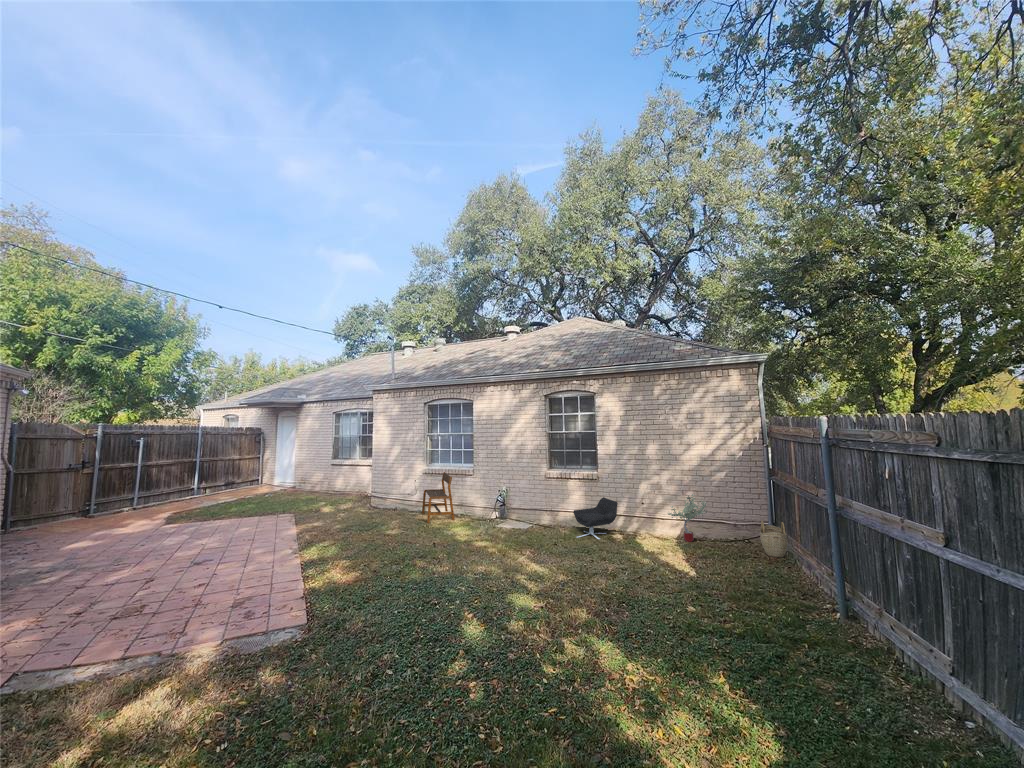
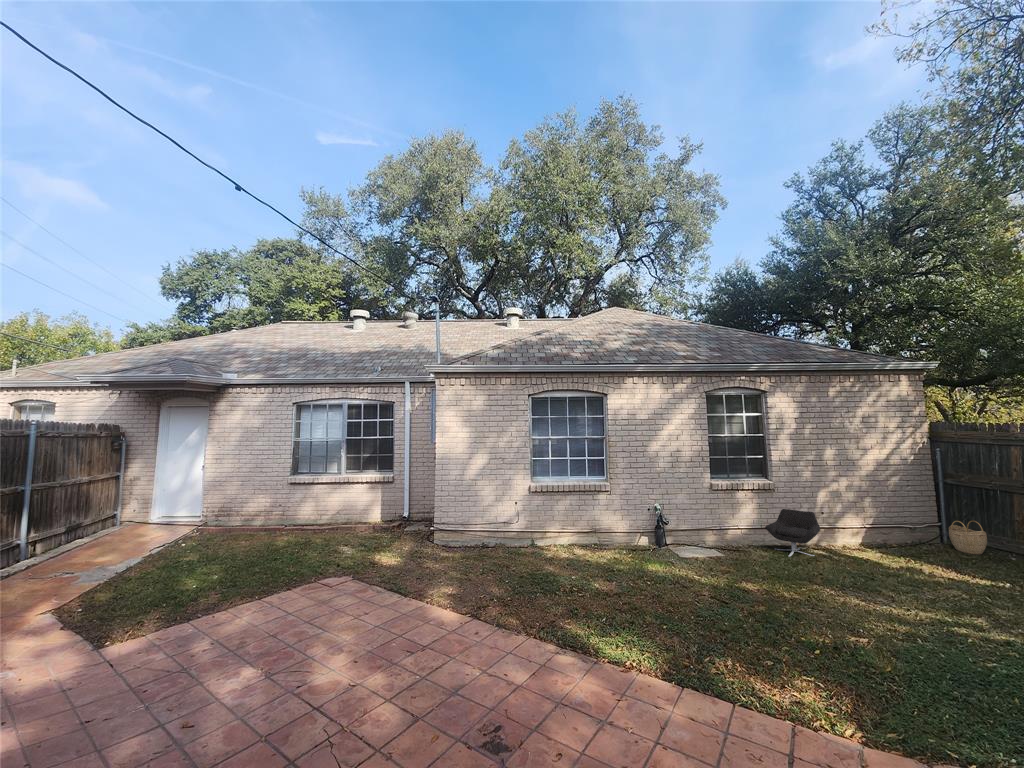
bench: present [422,472,454,523] -> none [537,488,605,559]
potted tree: present [668,494,707,542] -> none [859,499,901,549]

